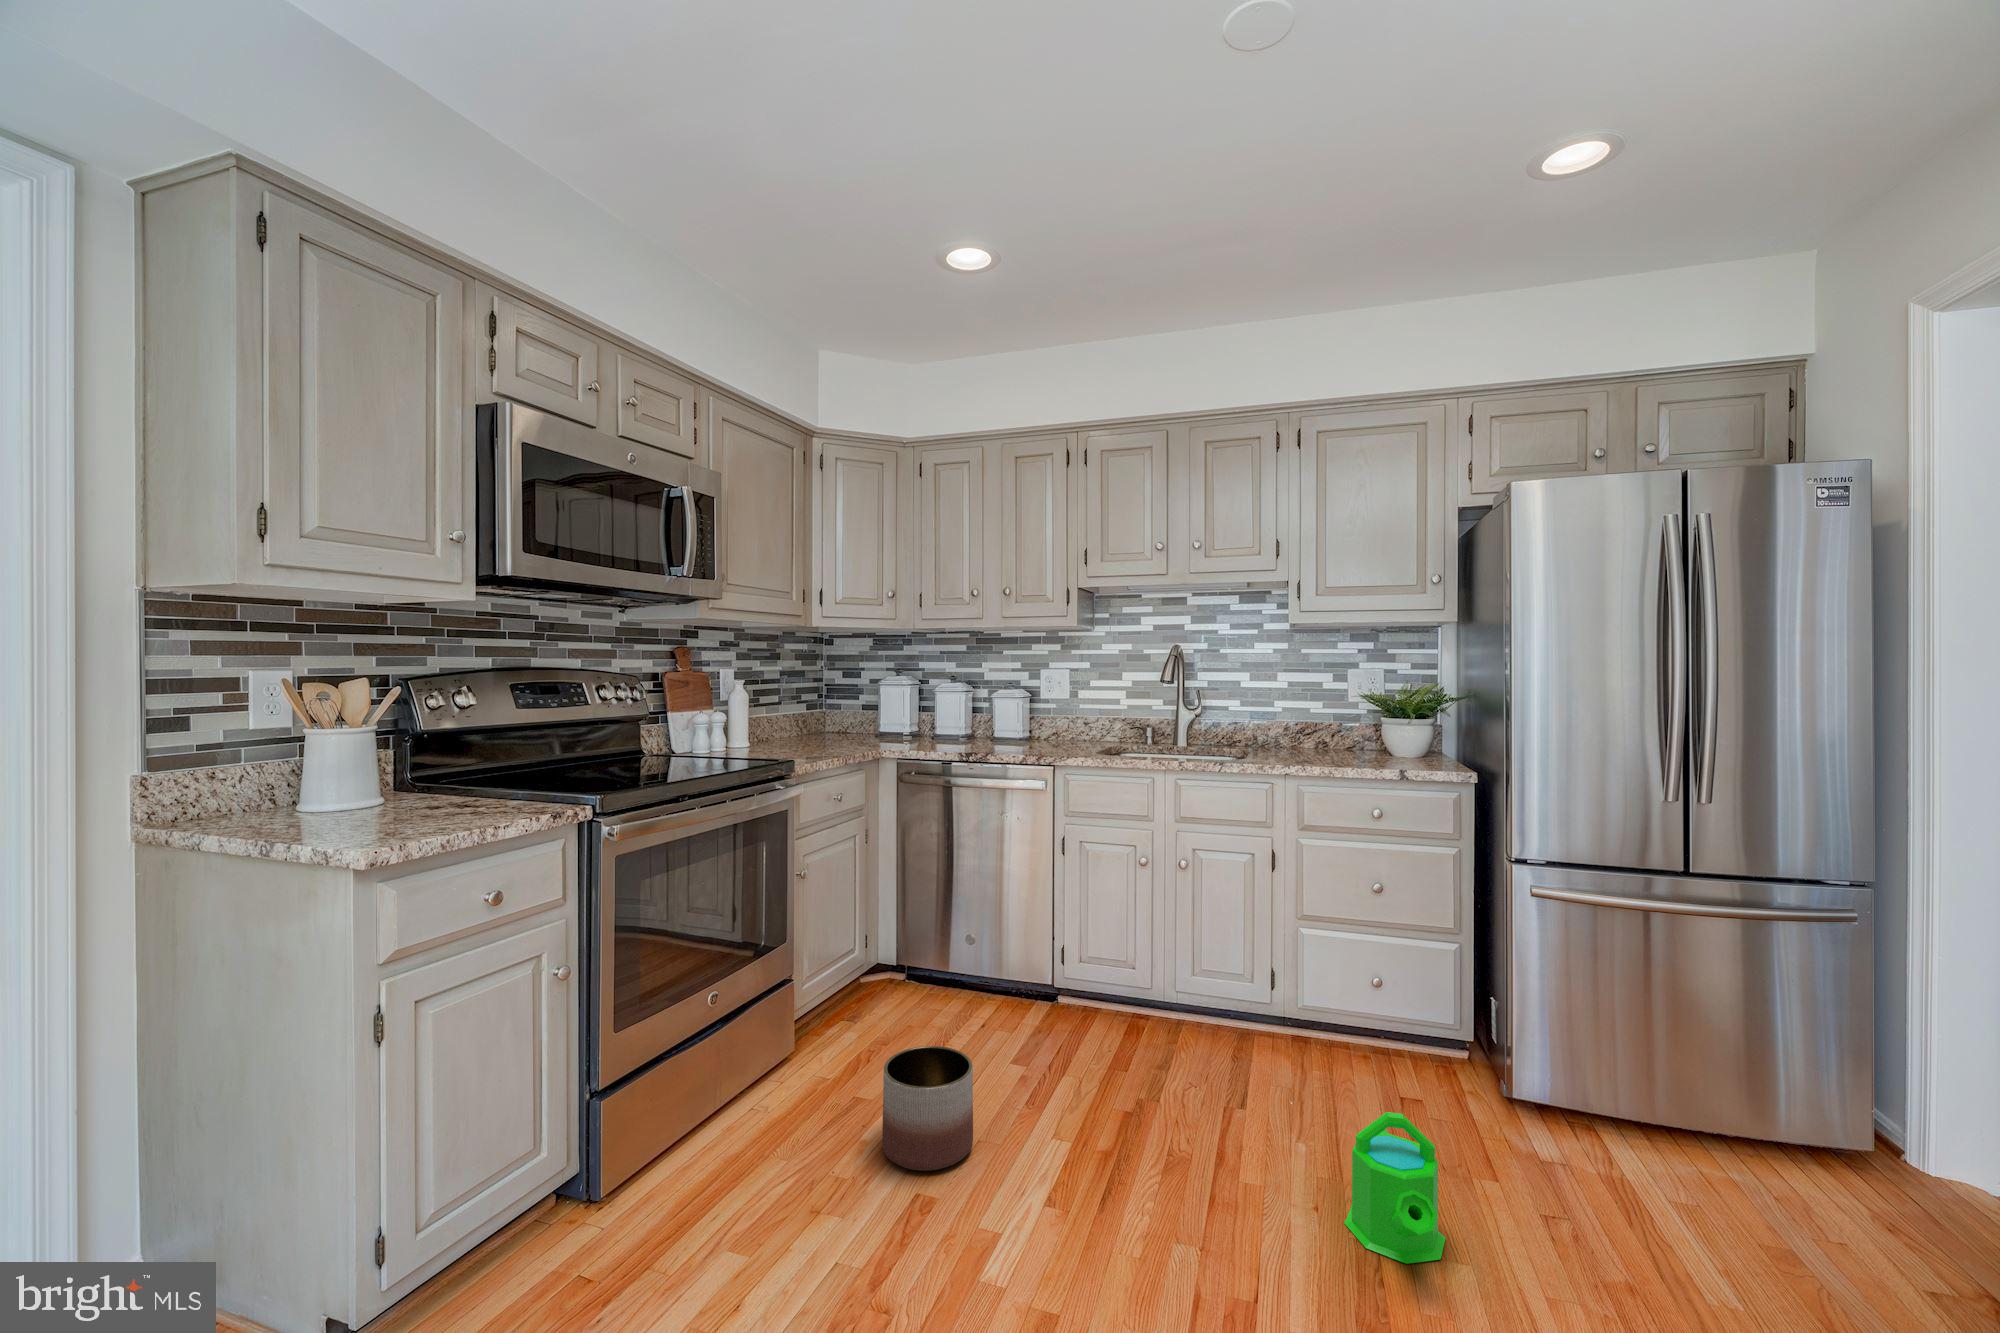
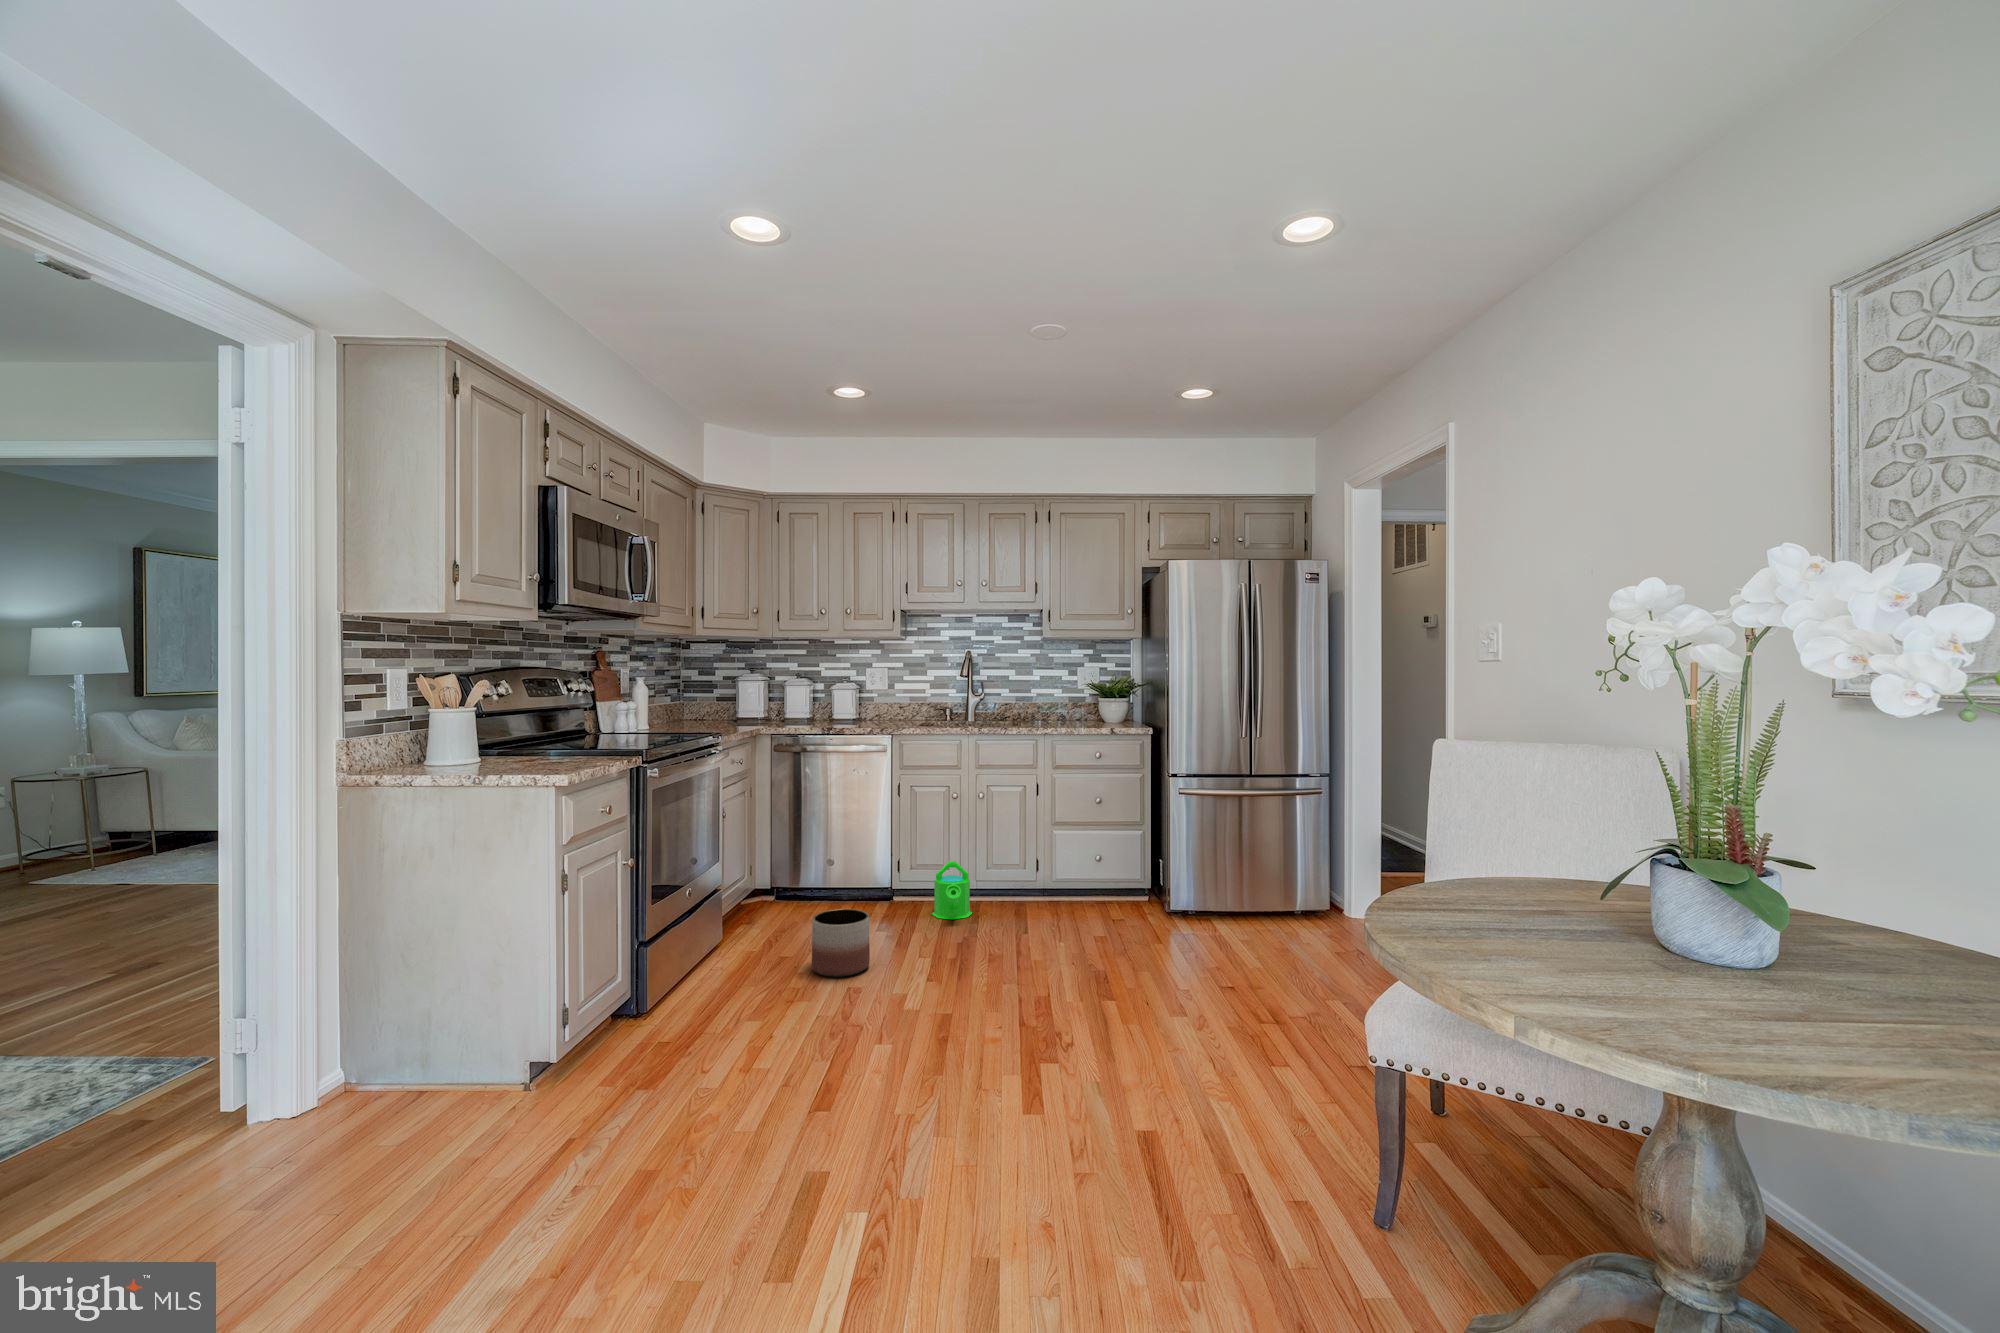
watering can: present [1344,1112,1446,1264] -> present [932,861,972,920]

